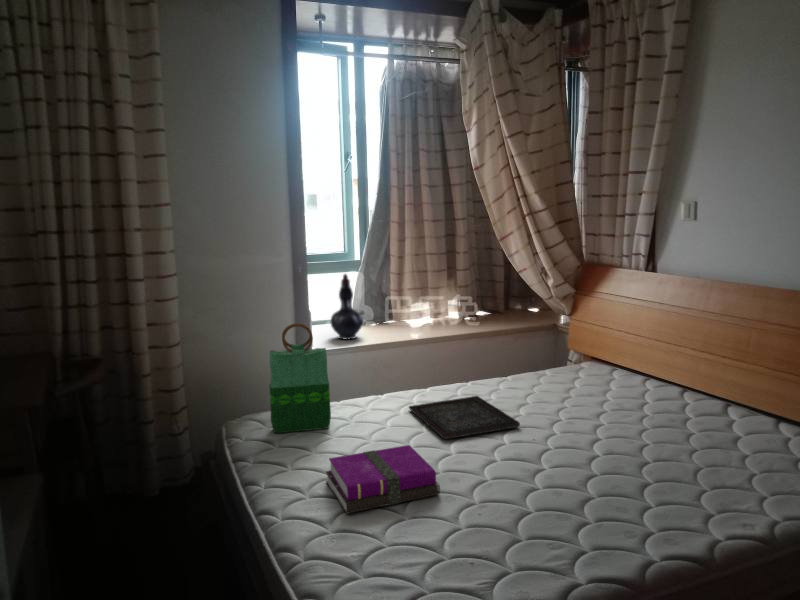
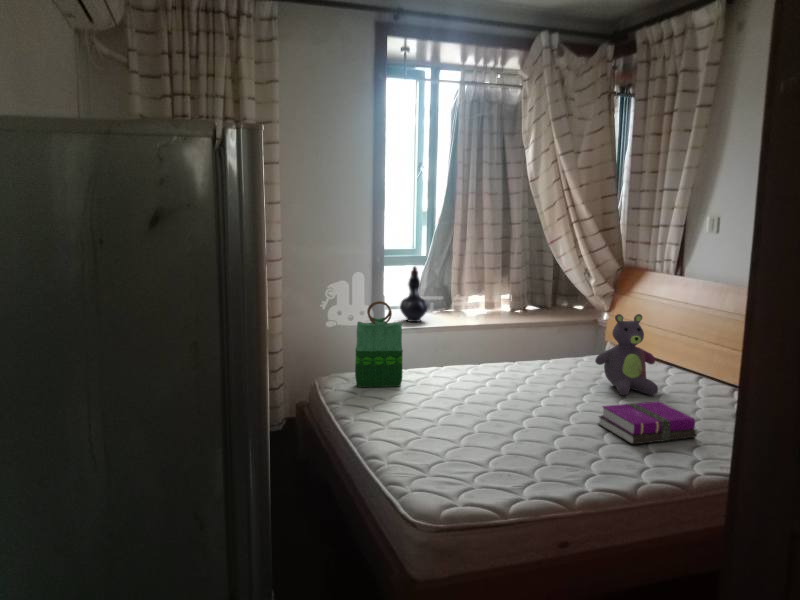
stuffed bear: none [565,322,642,423] -> present [595,314,658,395]
tray: present [409,396,520,439] -> none [465,371,555,399]
notebook: present [326,445,440,514] -> present [599,402,697,444]

